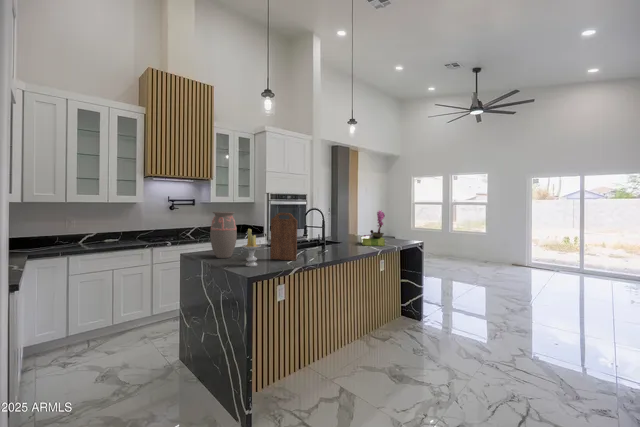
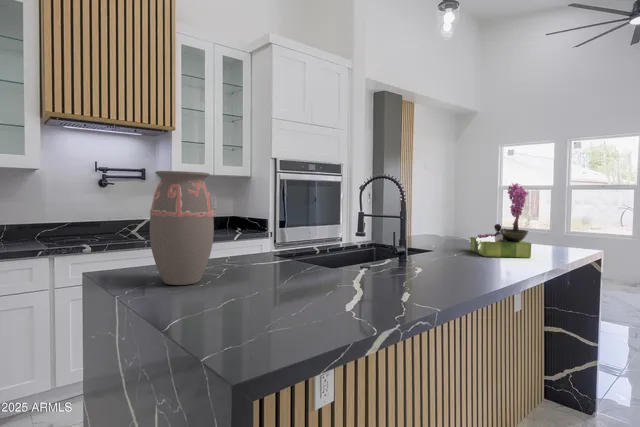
cutting board: present [271,213,297,261] -> none [296,173,367,294]
candle: present [242,229,261,267] -> none [226,210,277,314]

